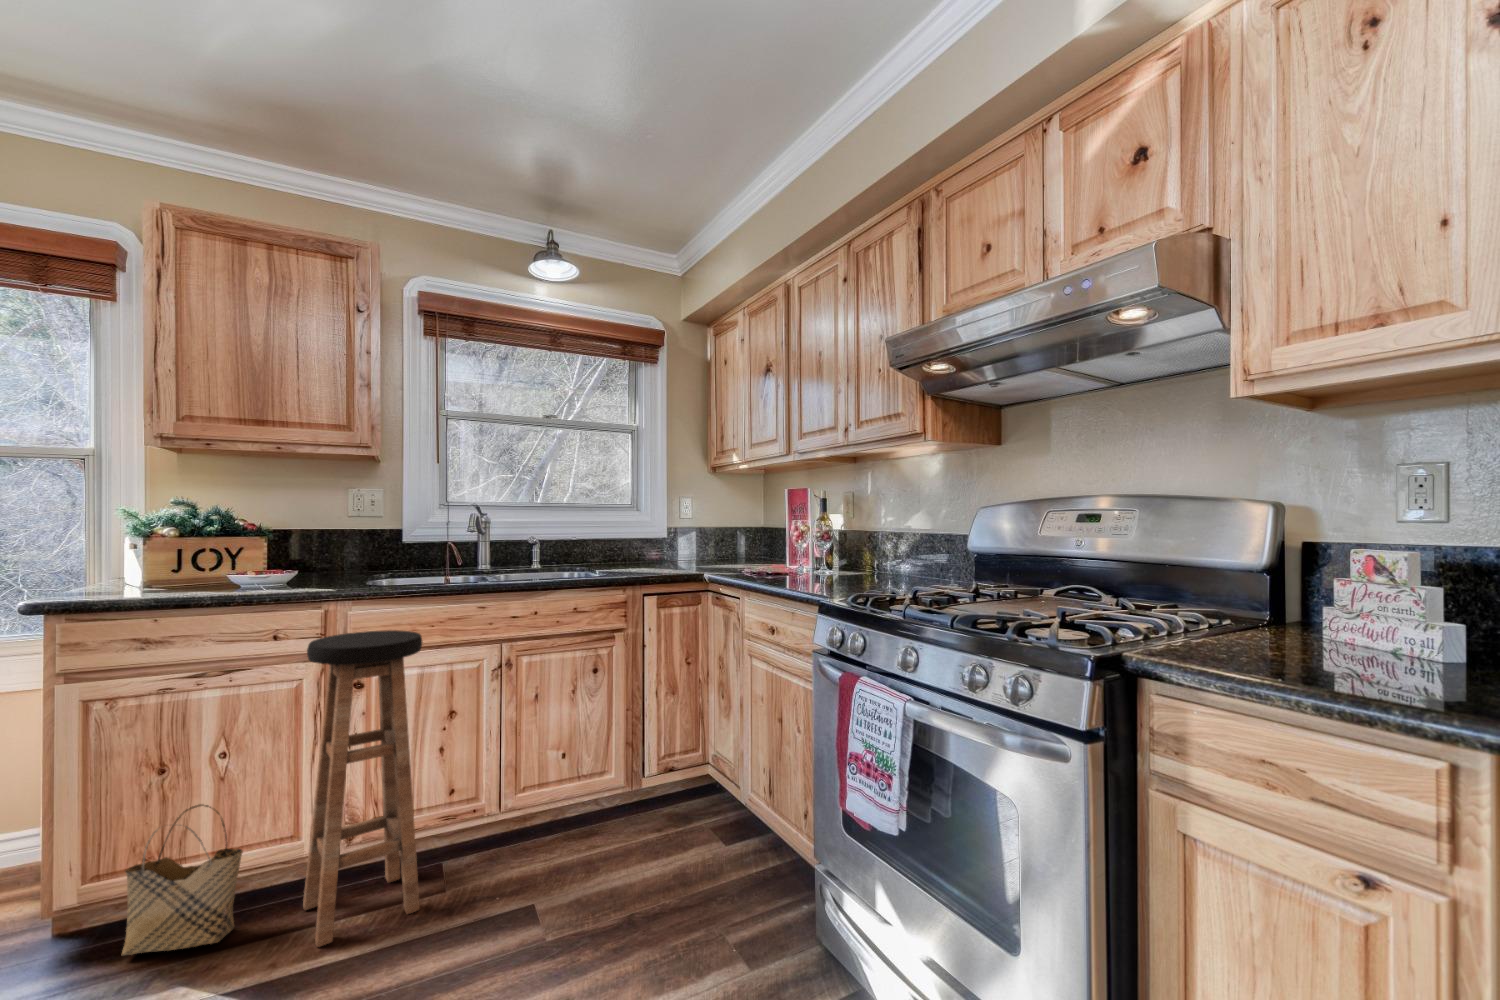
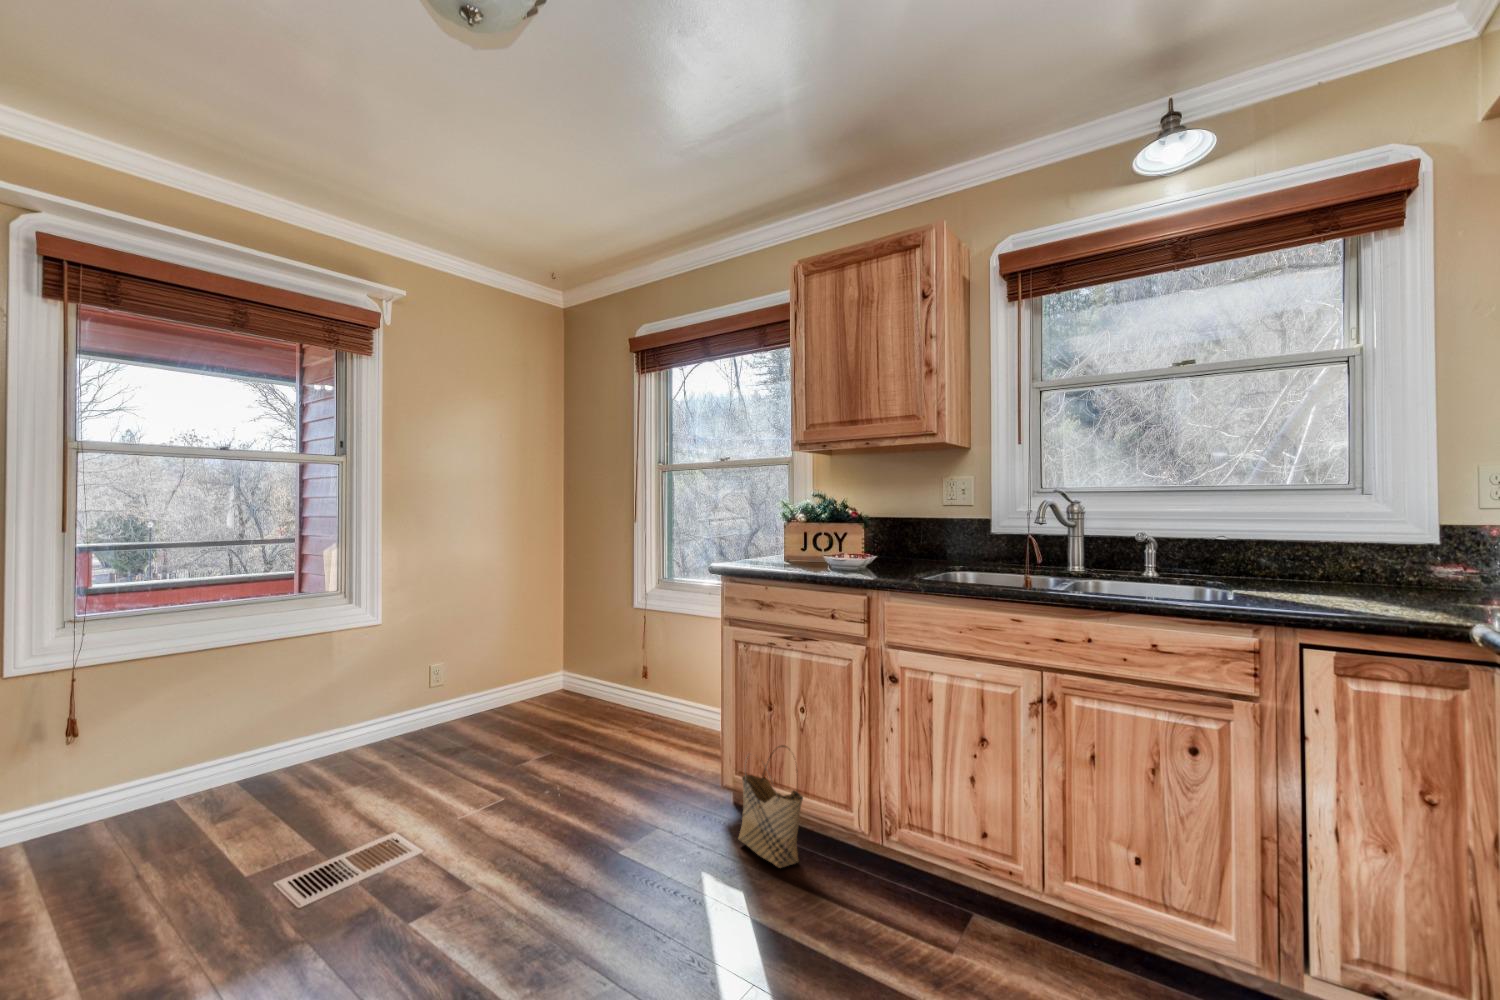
bar stool: present [303,630,422,947] -> none [822,626,930,951]

